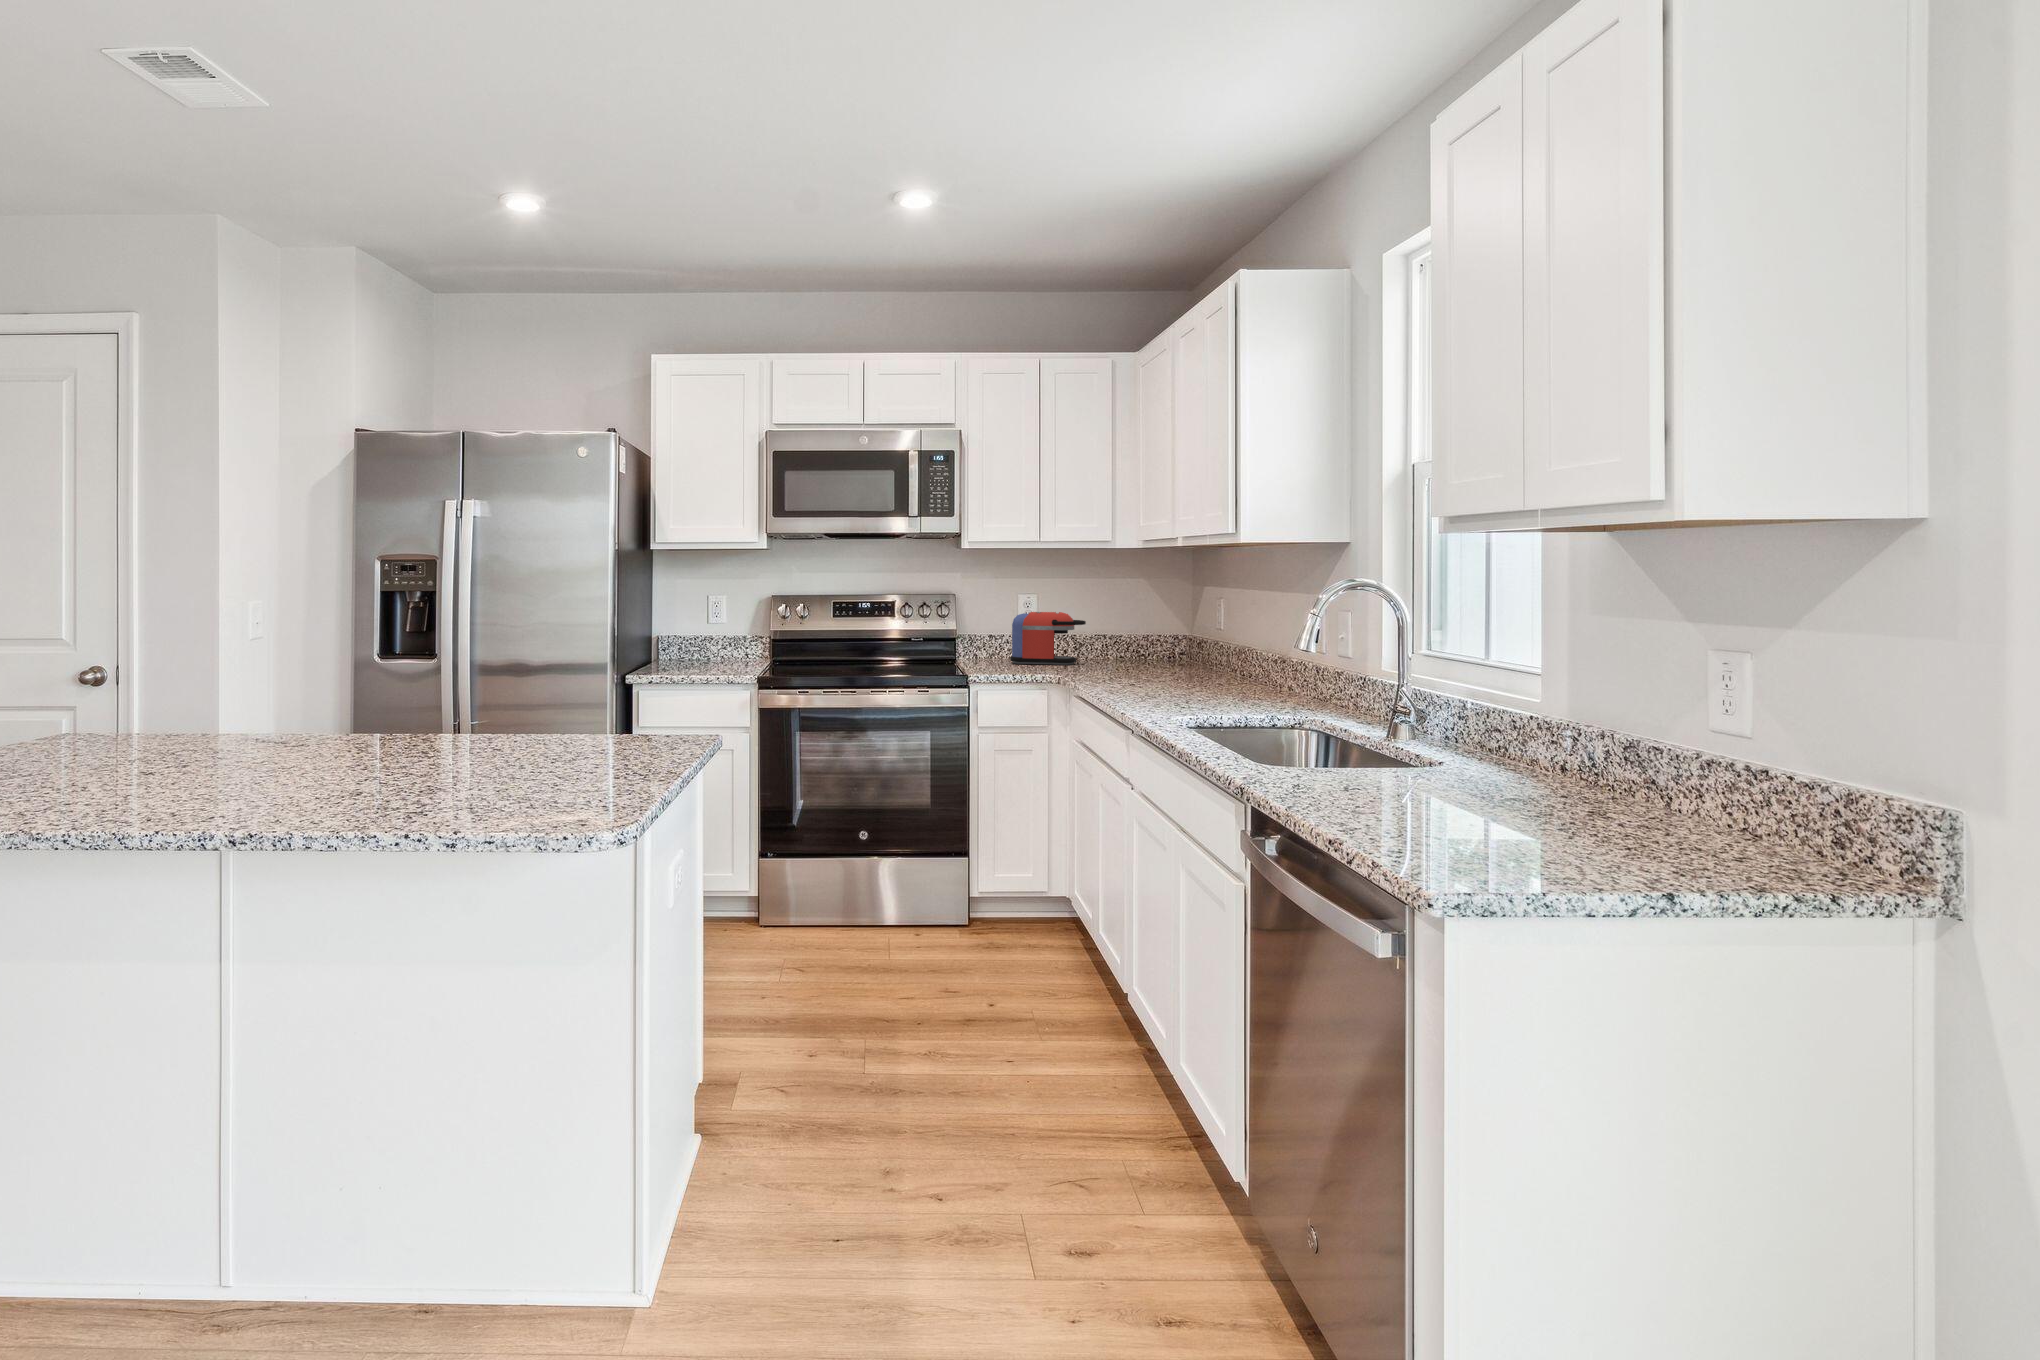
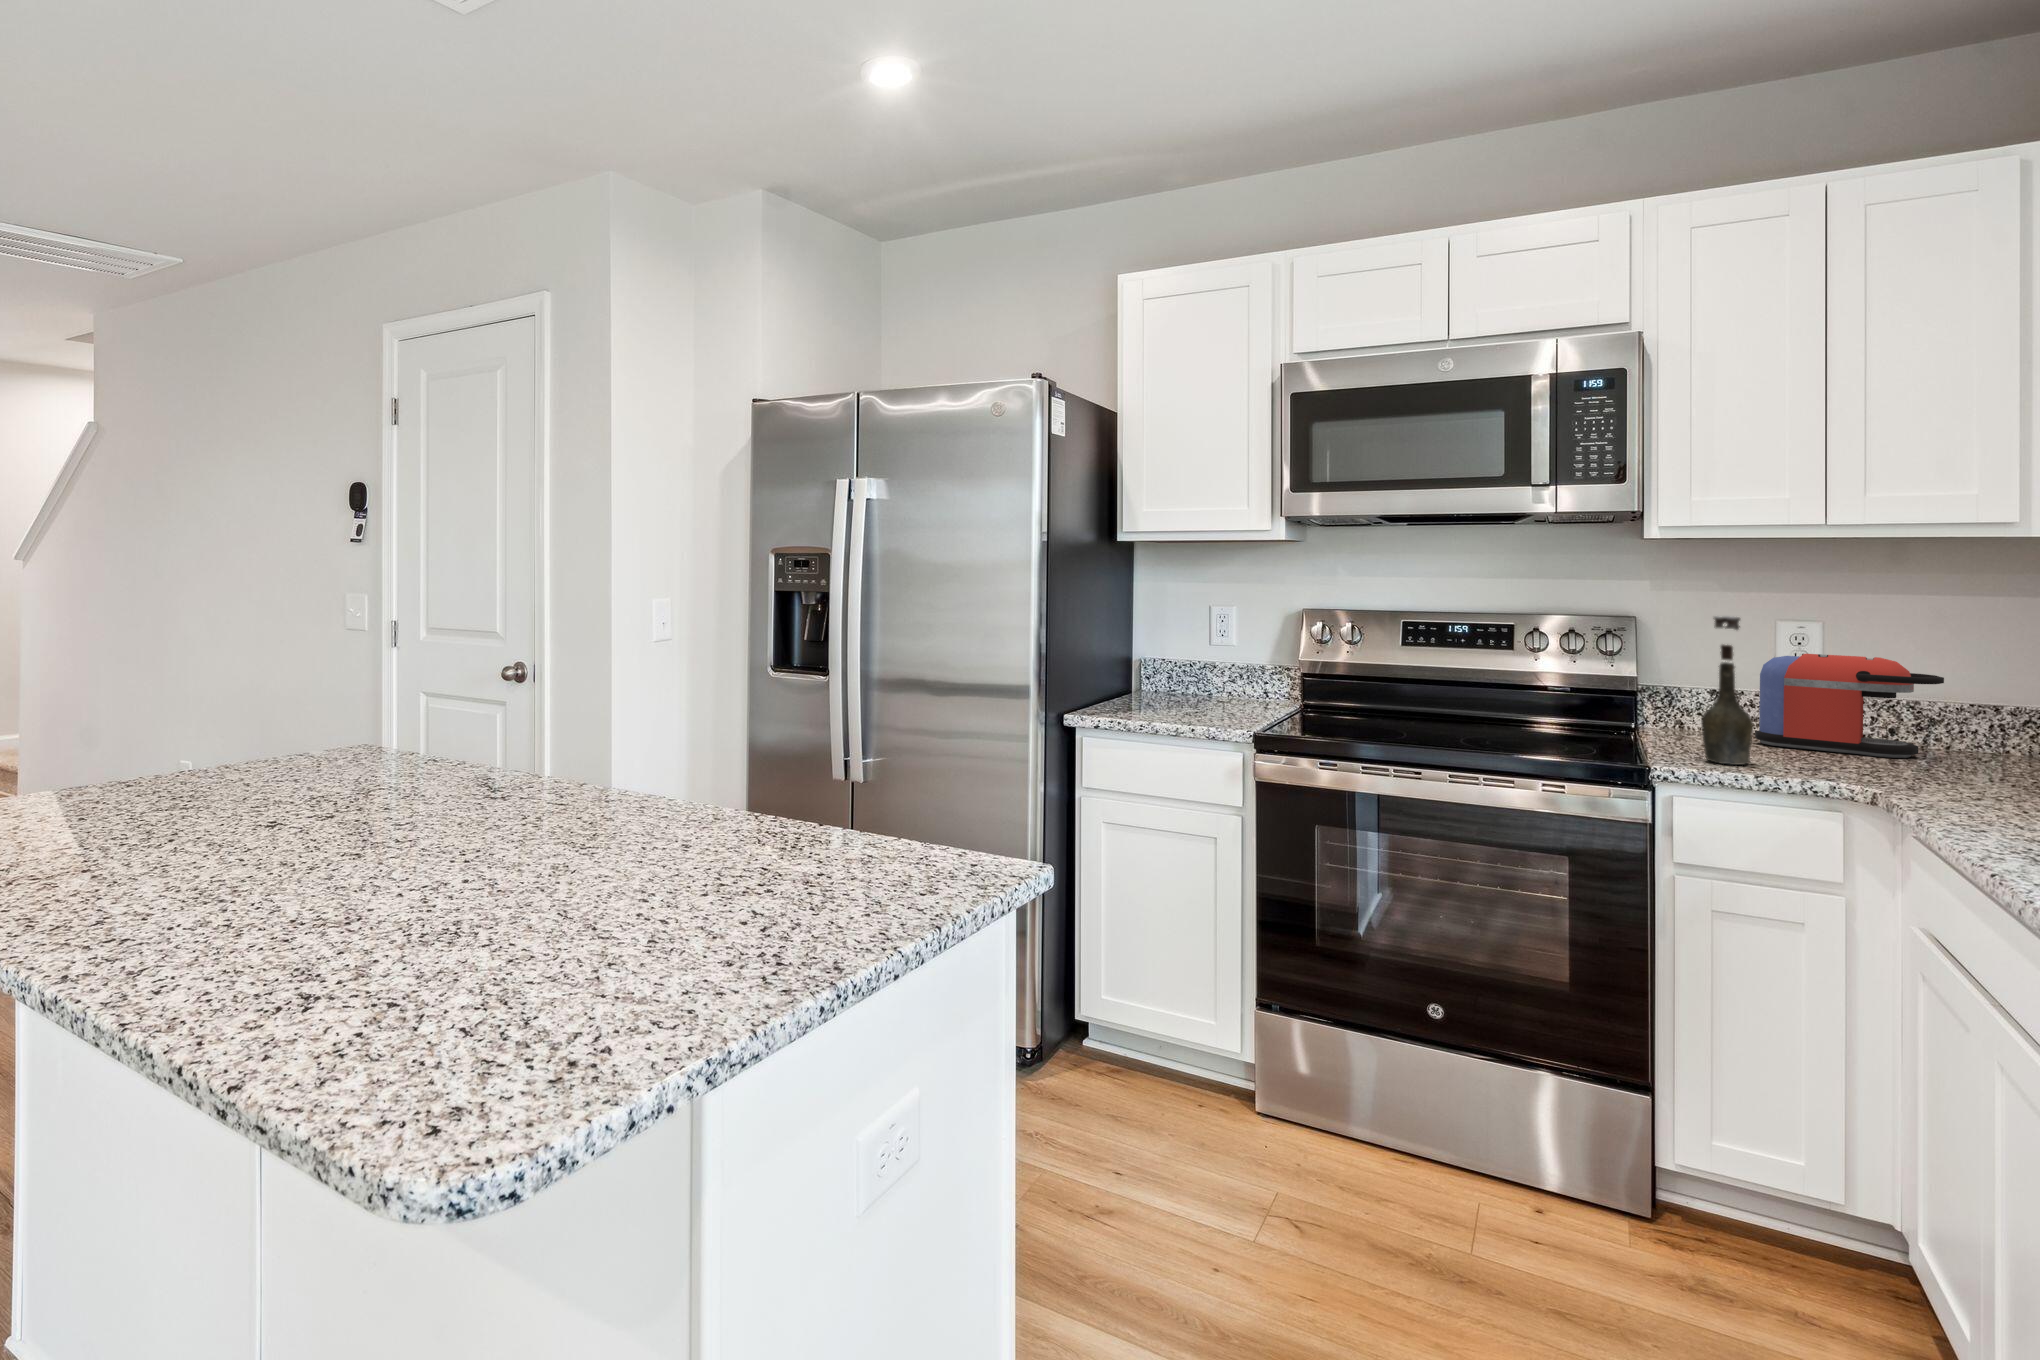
bottle: none [988,592,1010,673] -> present [1701,616,1753,765]

